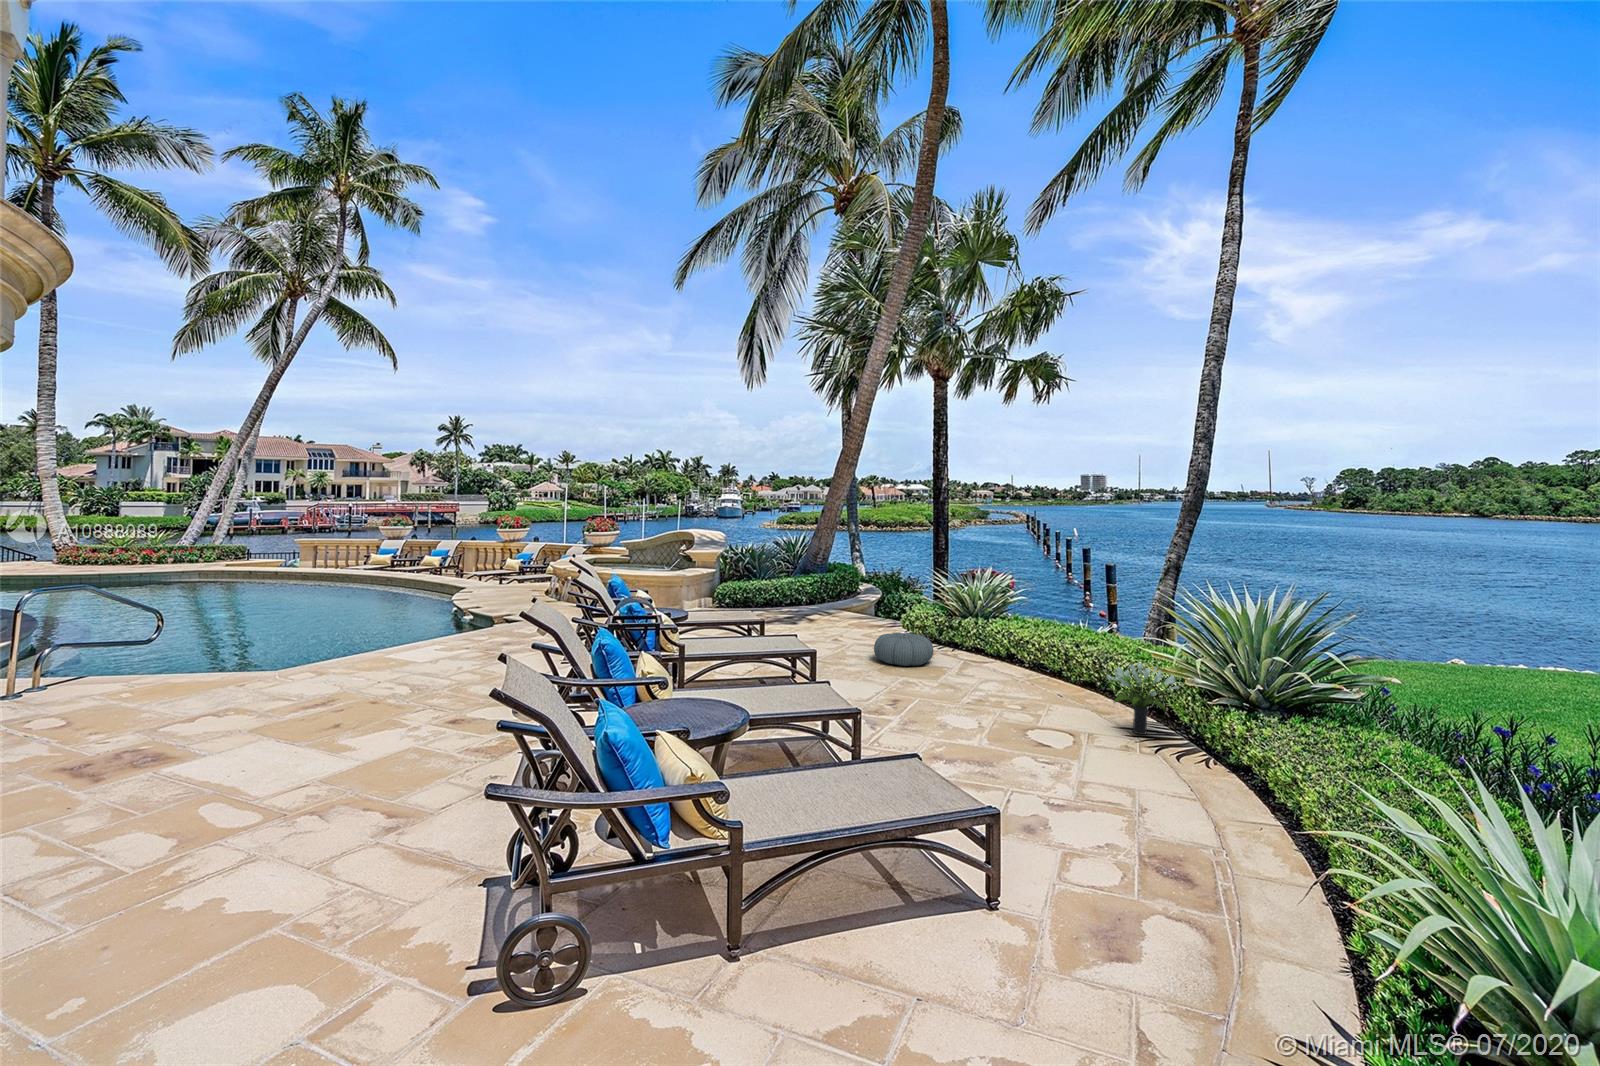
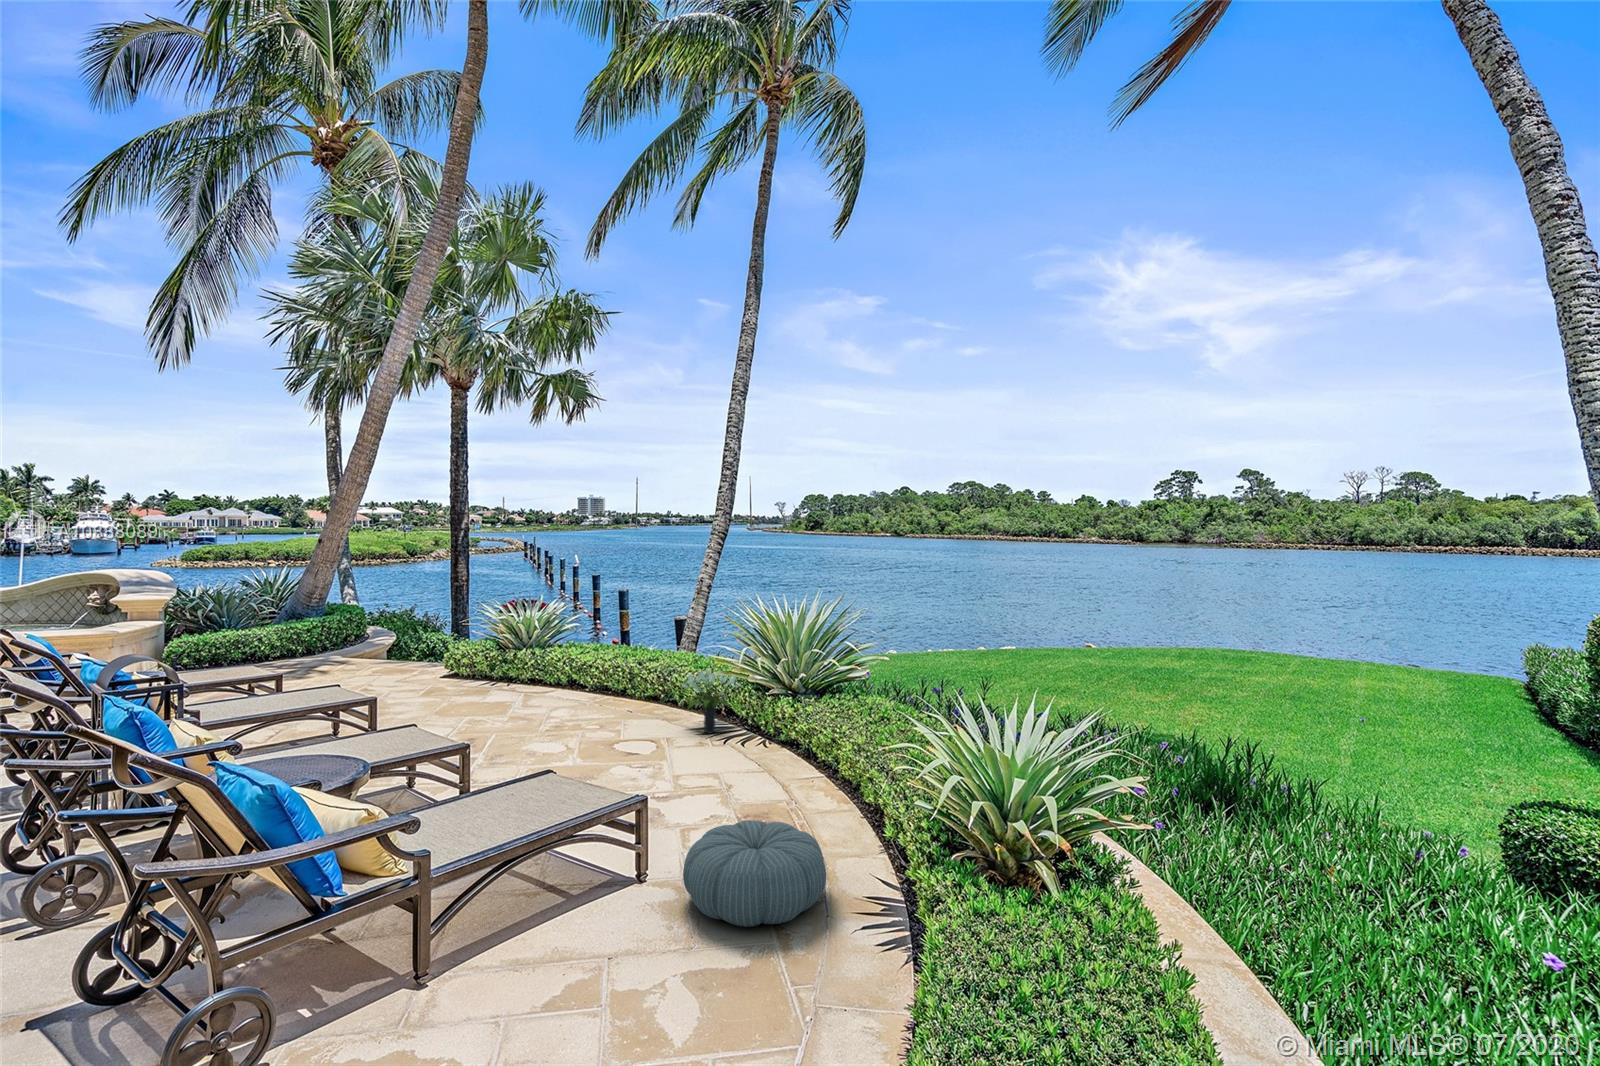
pouf: present [874,633,933,666] -> present [683,820,826,927]

